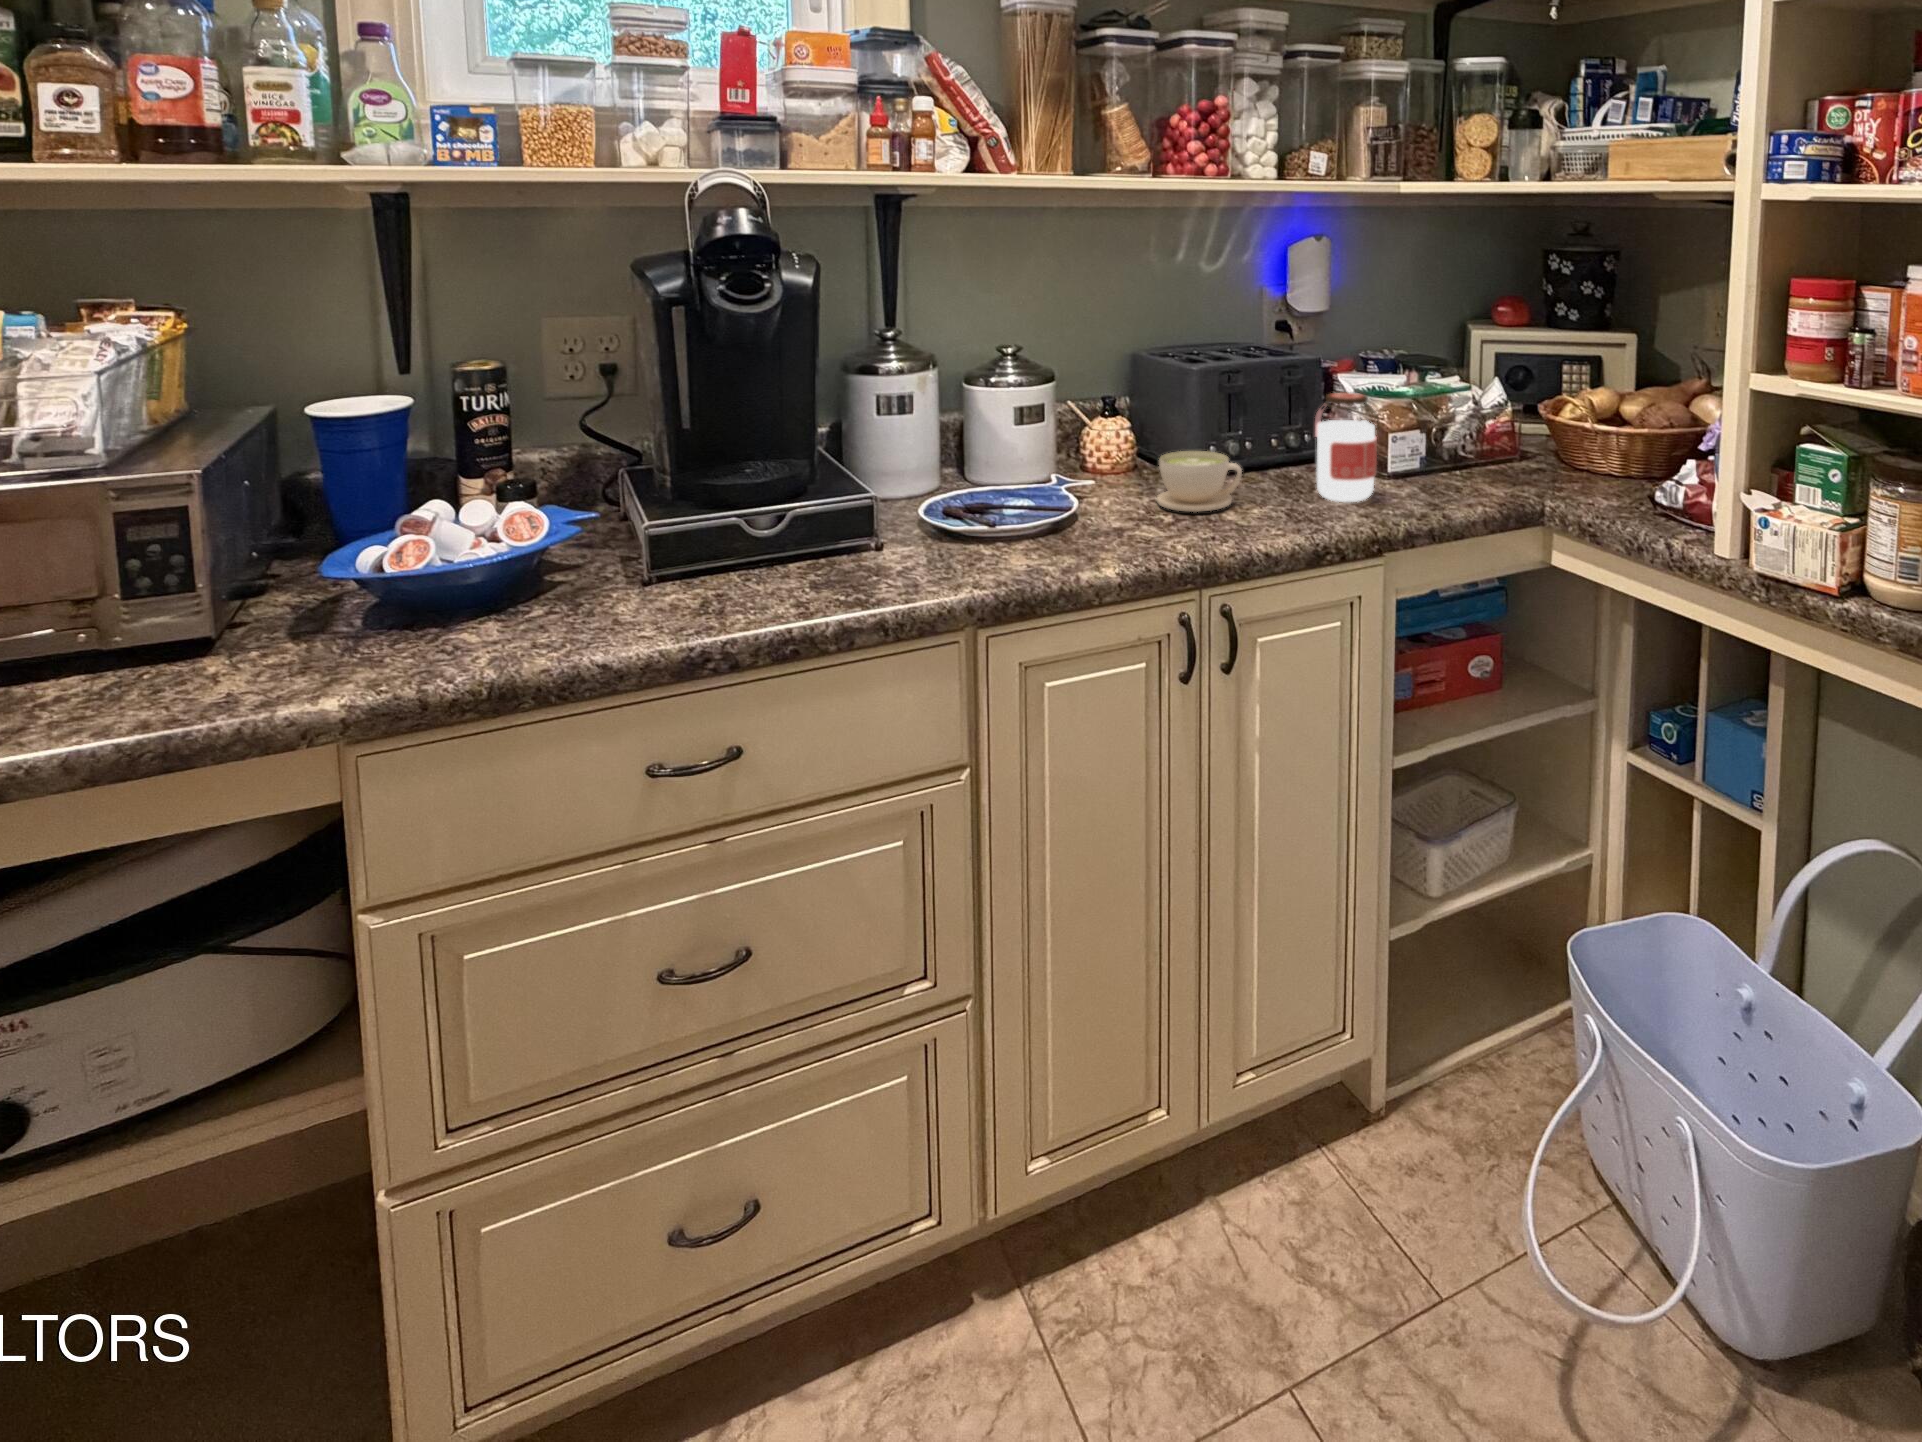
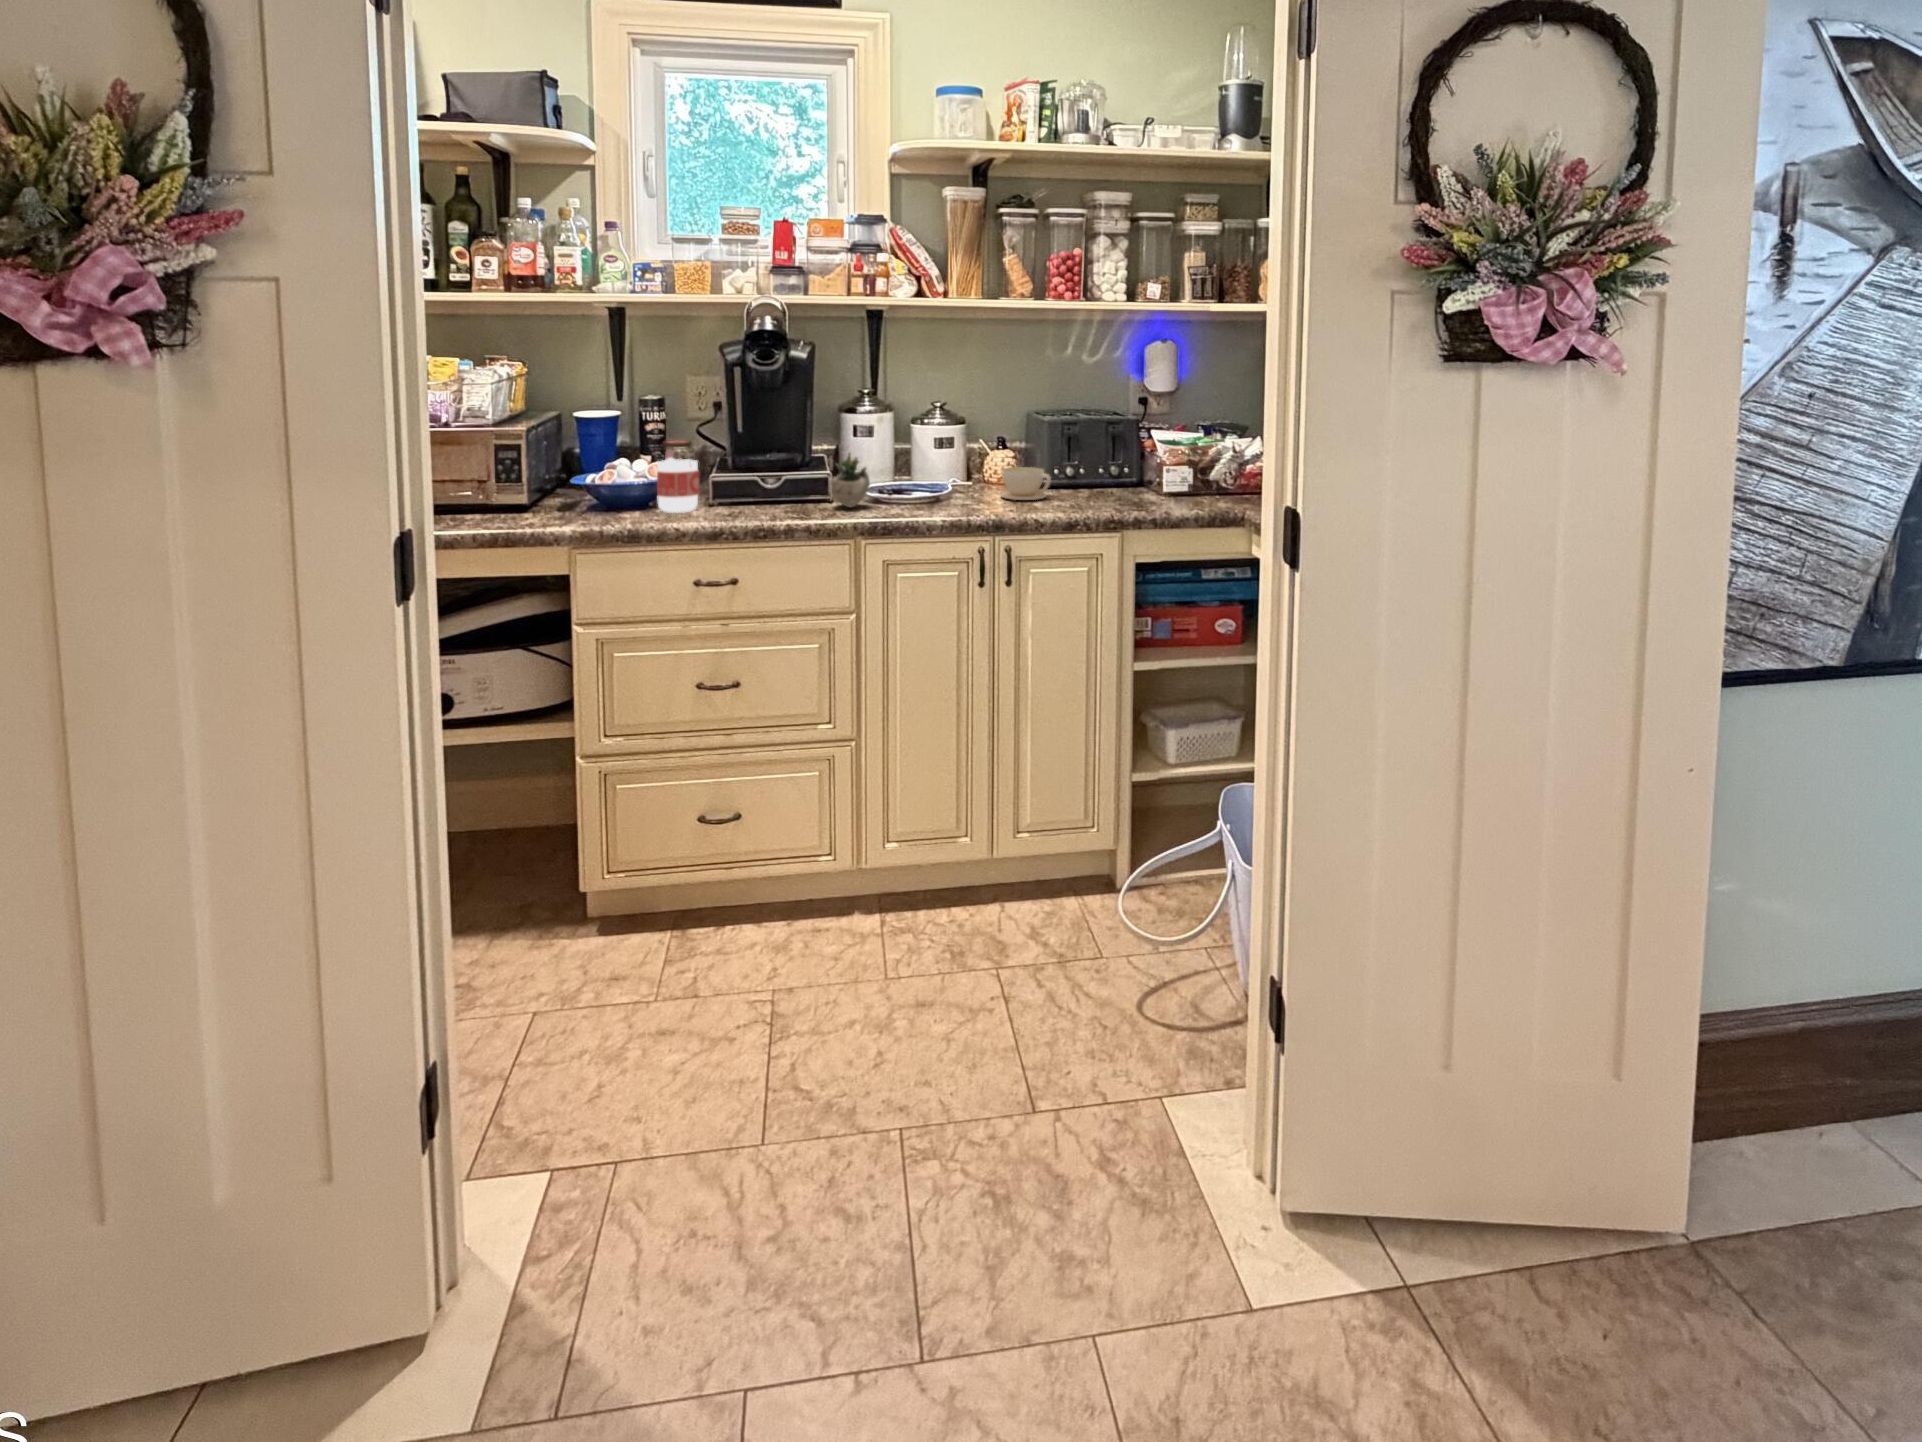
jar: present [1315,392,1378,502] -> present [657,440,699,513]
succulent plant: none [890,446,1030,562] -> present [831,453,870,507]

